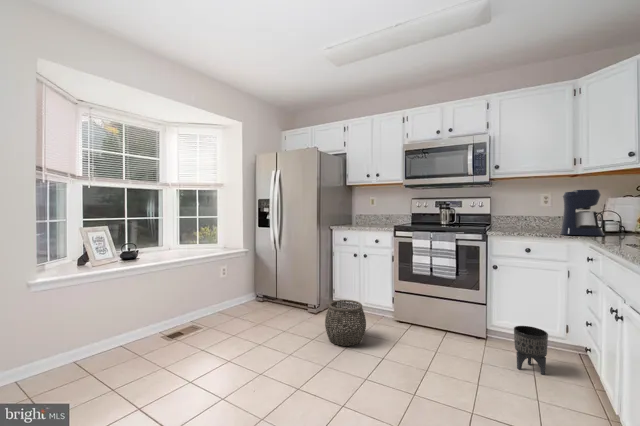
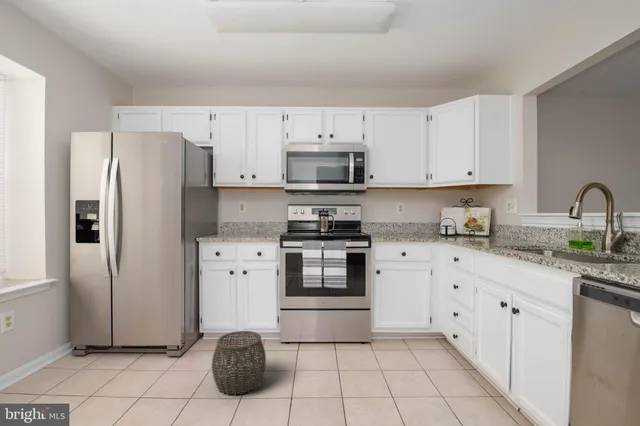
coffee maker: present [561,189,604,236] -> none [424,201,454,239]
planter: present [514,326,548,375] -> none [407,324,434,367]

